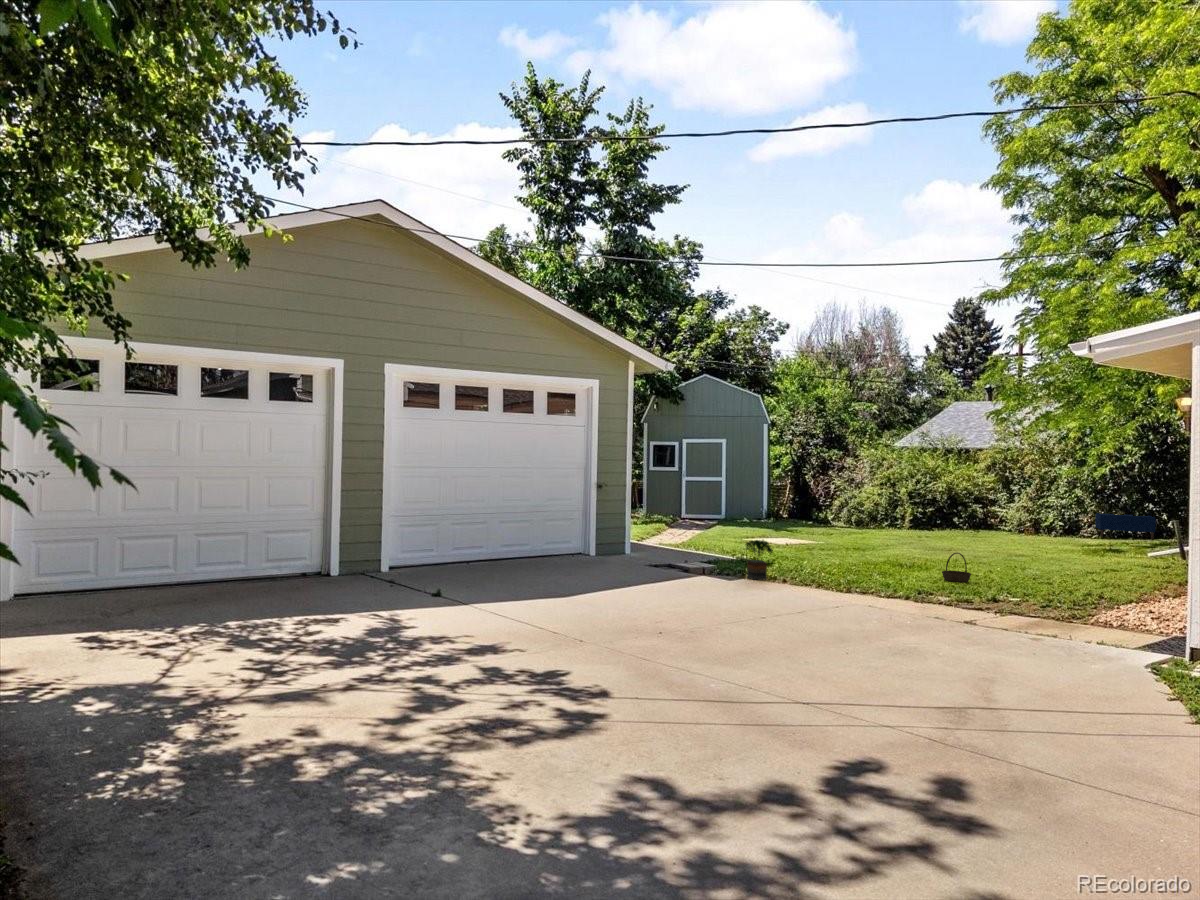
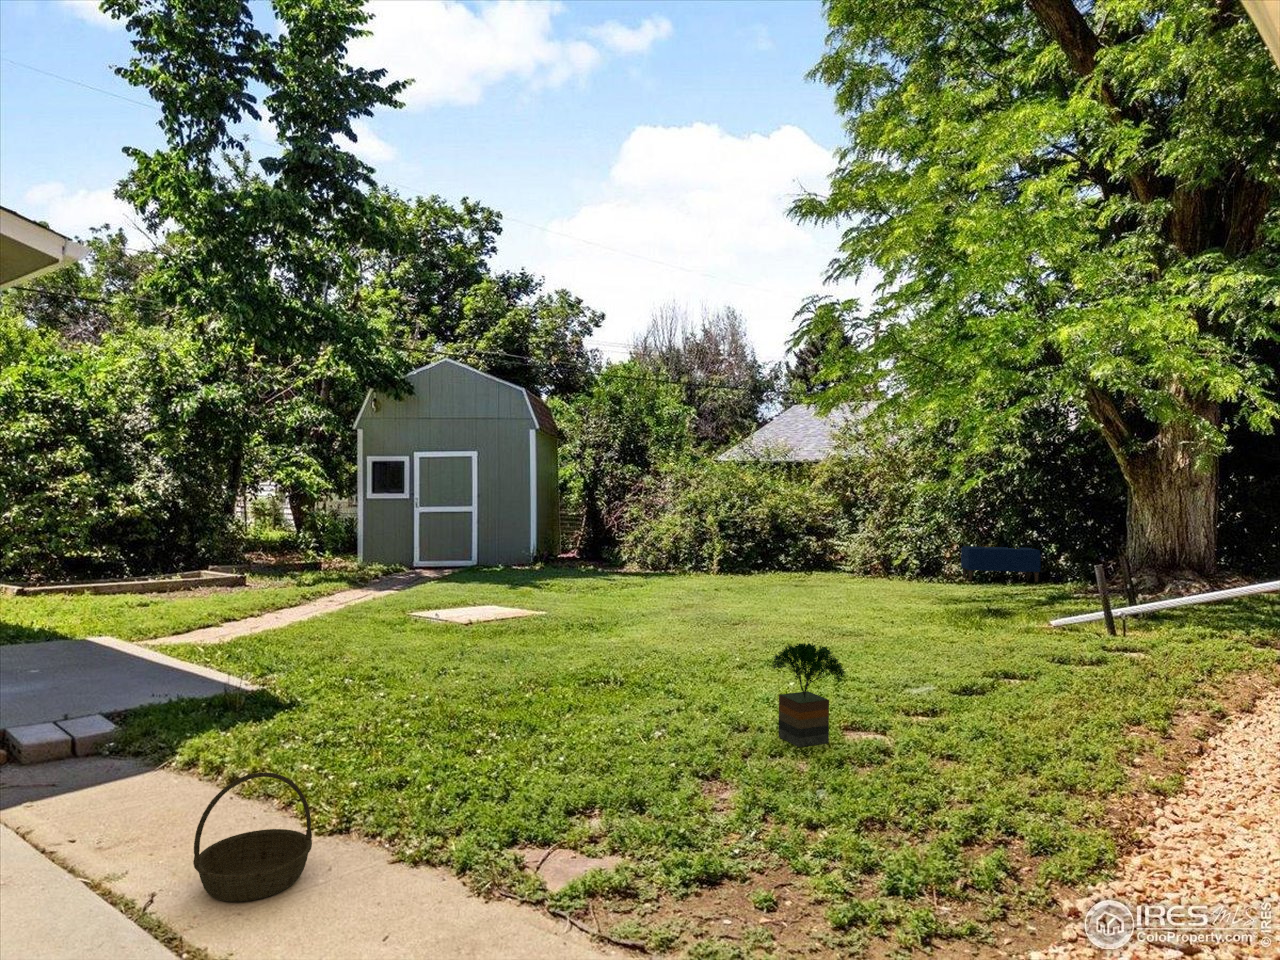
potted tree: present [745,540,773,580] -> present [772,643,845,747]
basket: present [942,553,971,582] -> present [193,772,312,902]

